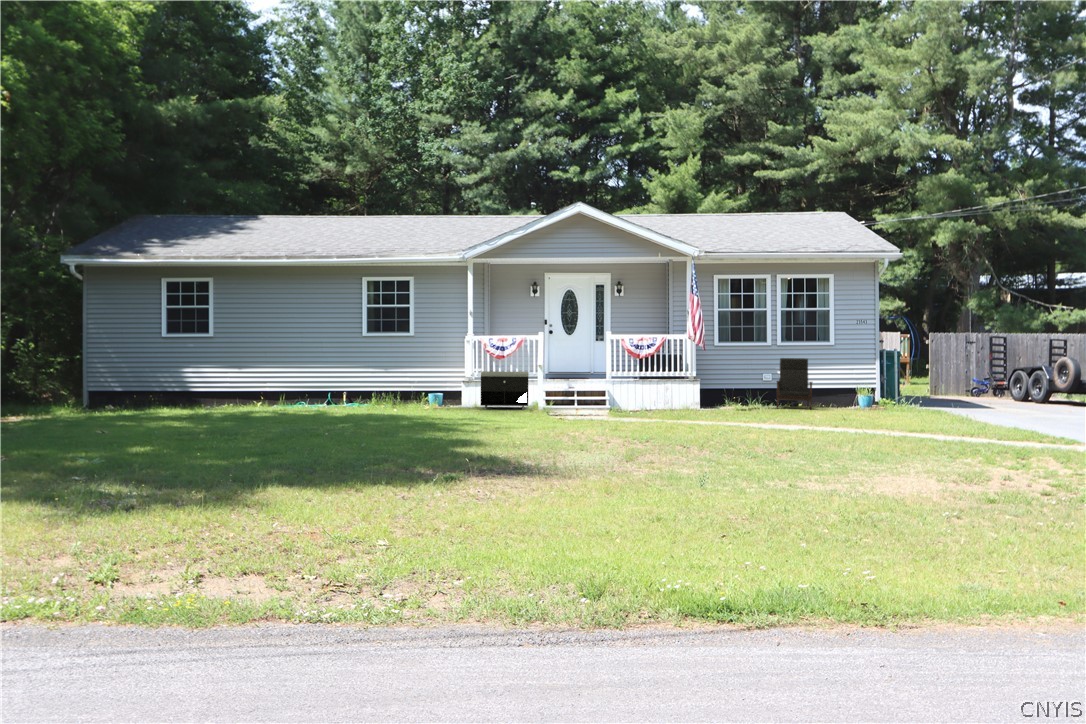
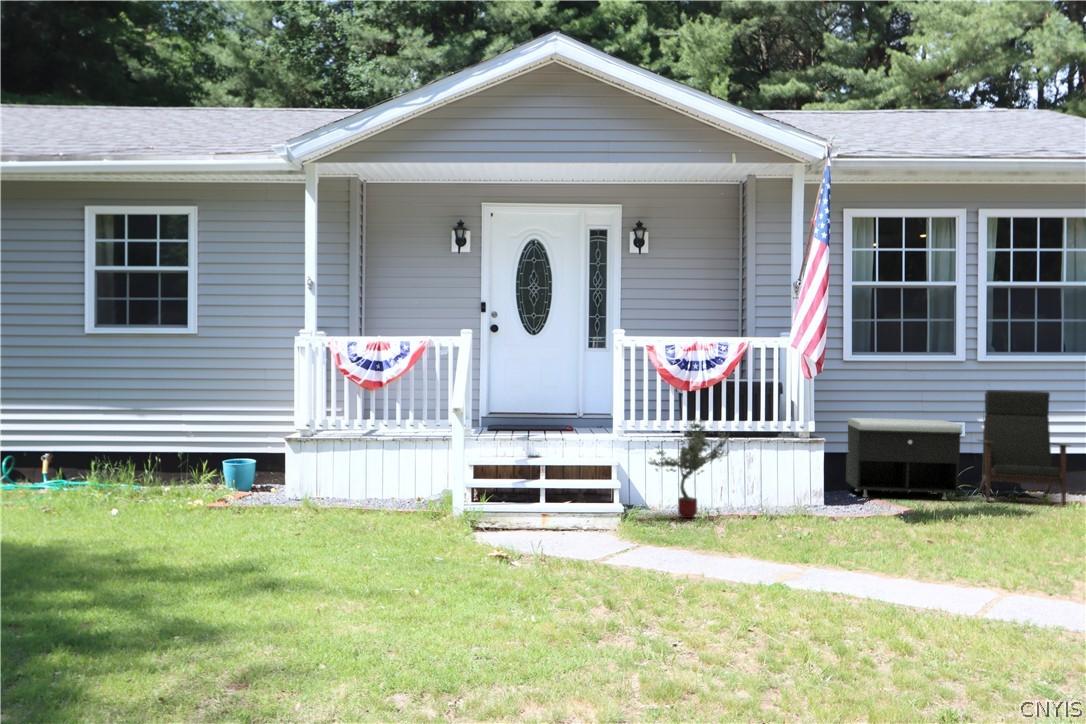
potted tree: none [621,369,656,412] -> present [649,419,729,518]
storage bench: present [481,371,528,410] -> present [846,418,962,500]

